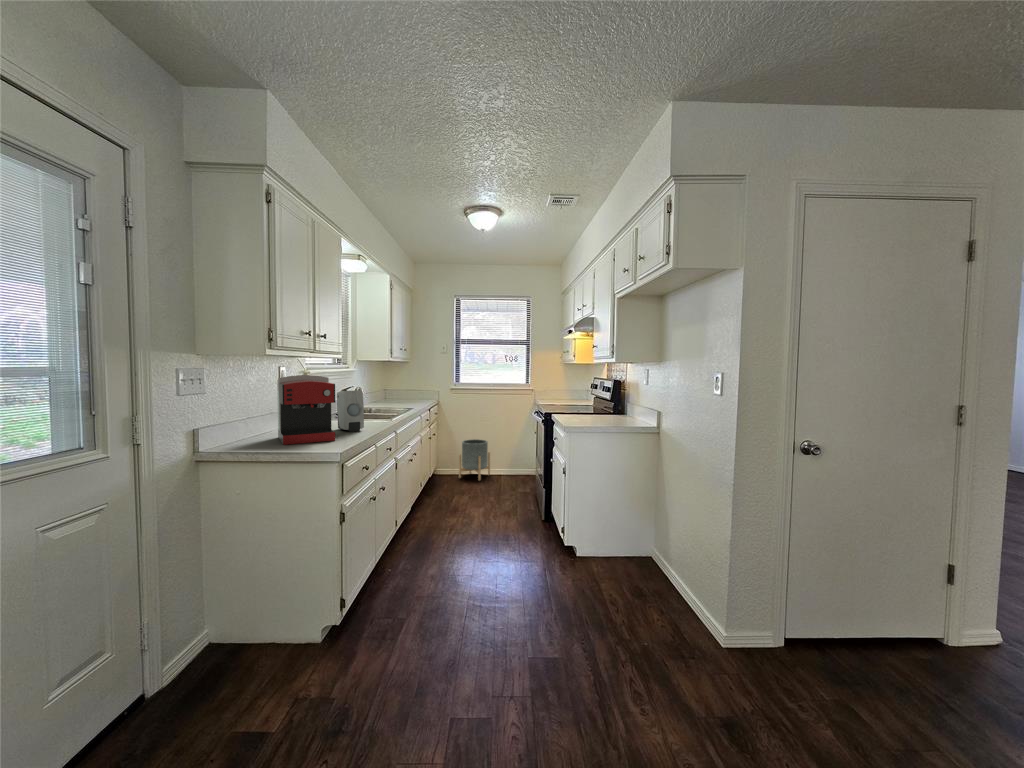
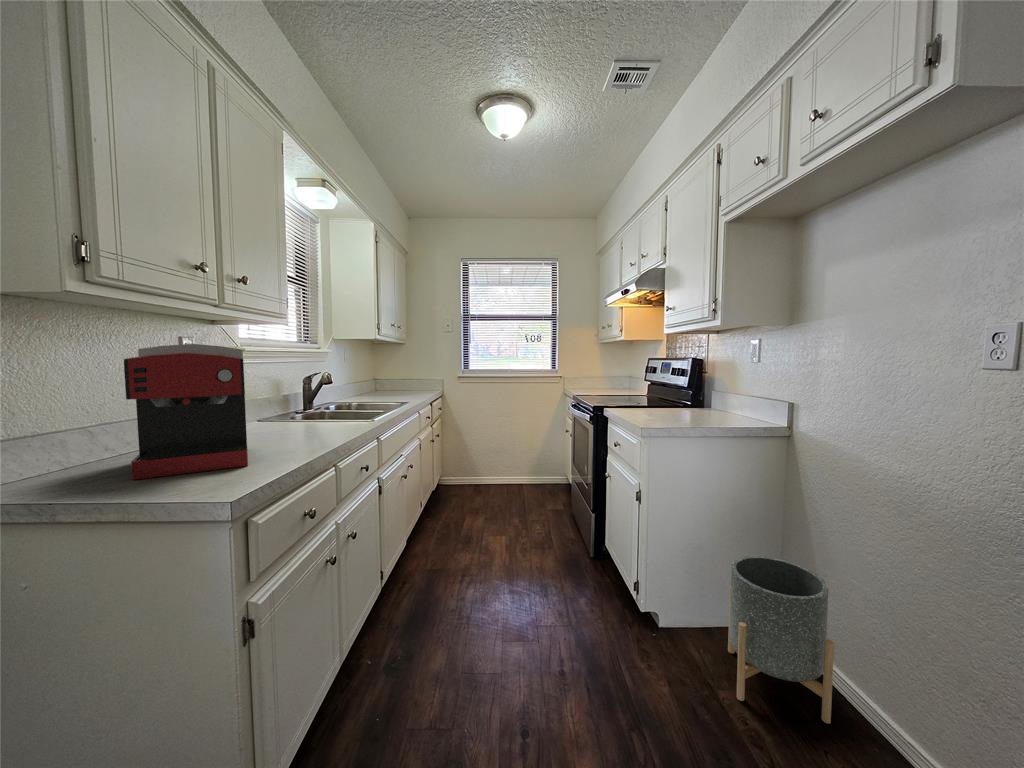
soap dispenser: present [337,390,364,432] -> none [273,374,317,444]
planter: present [459,439,490,480] -> present [728,556,834,724]

